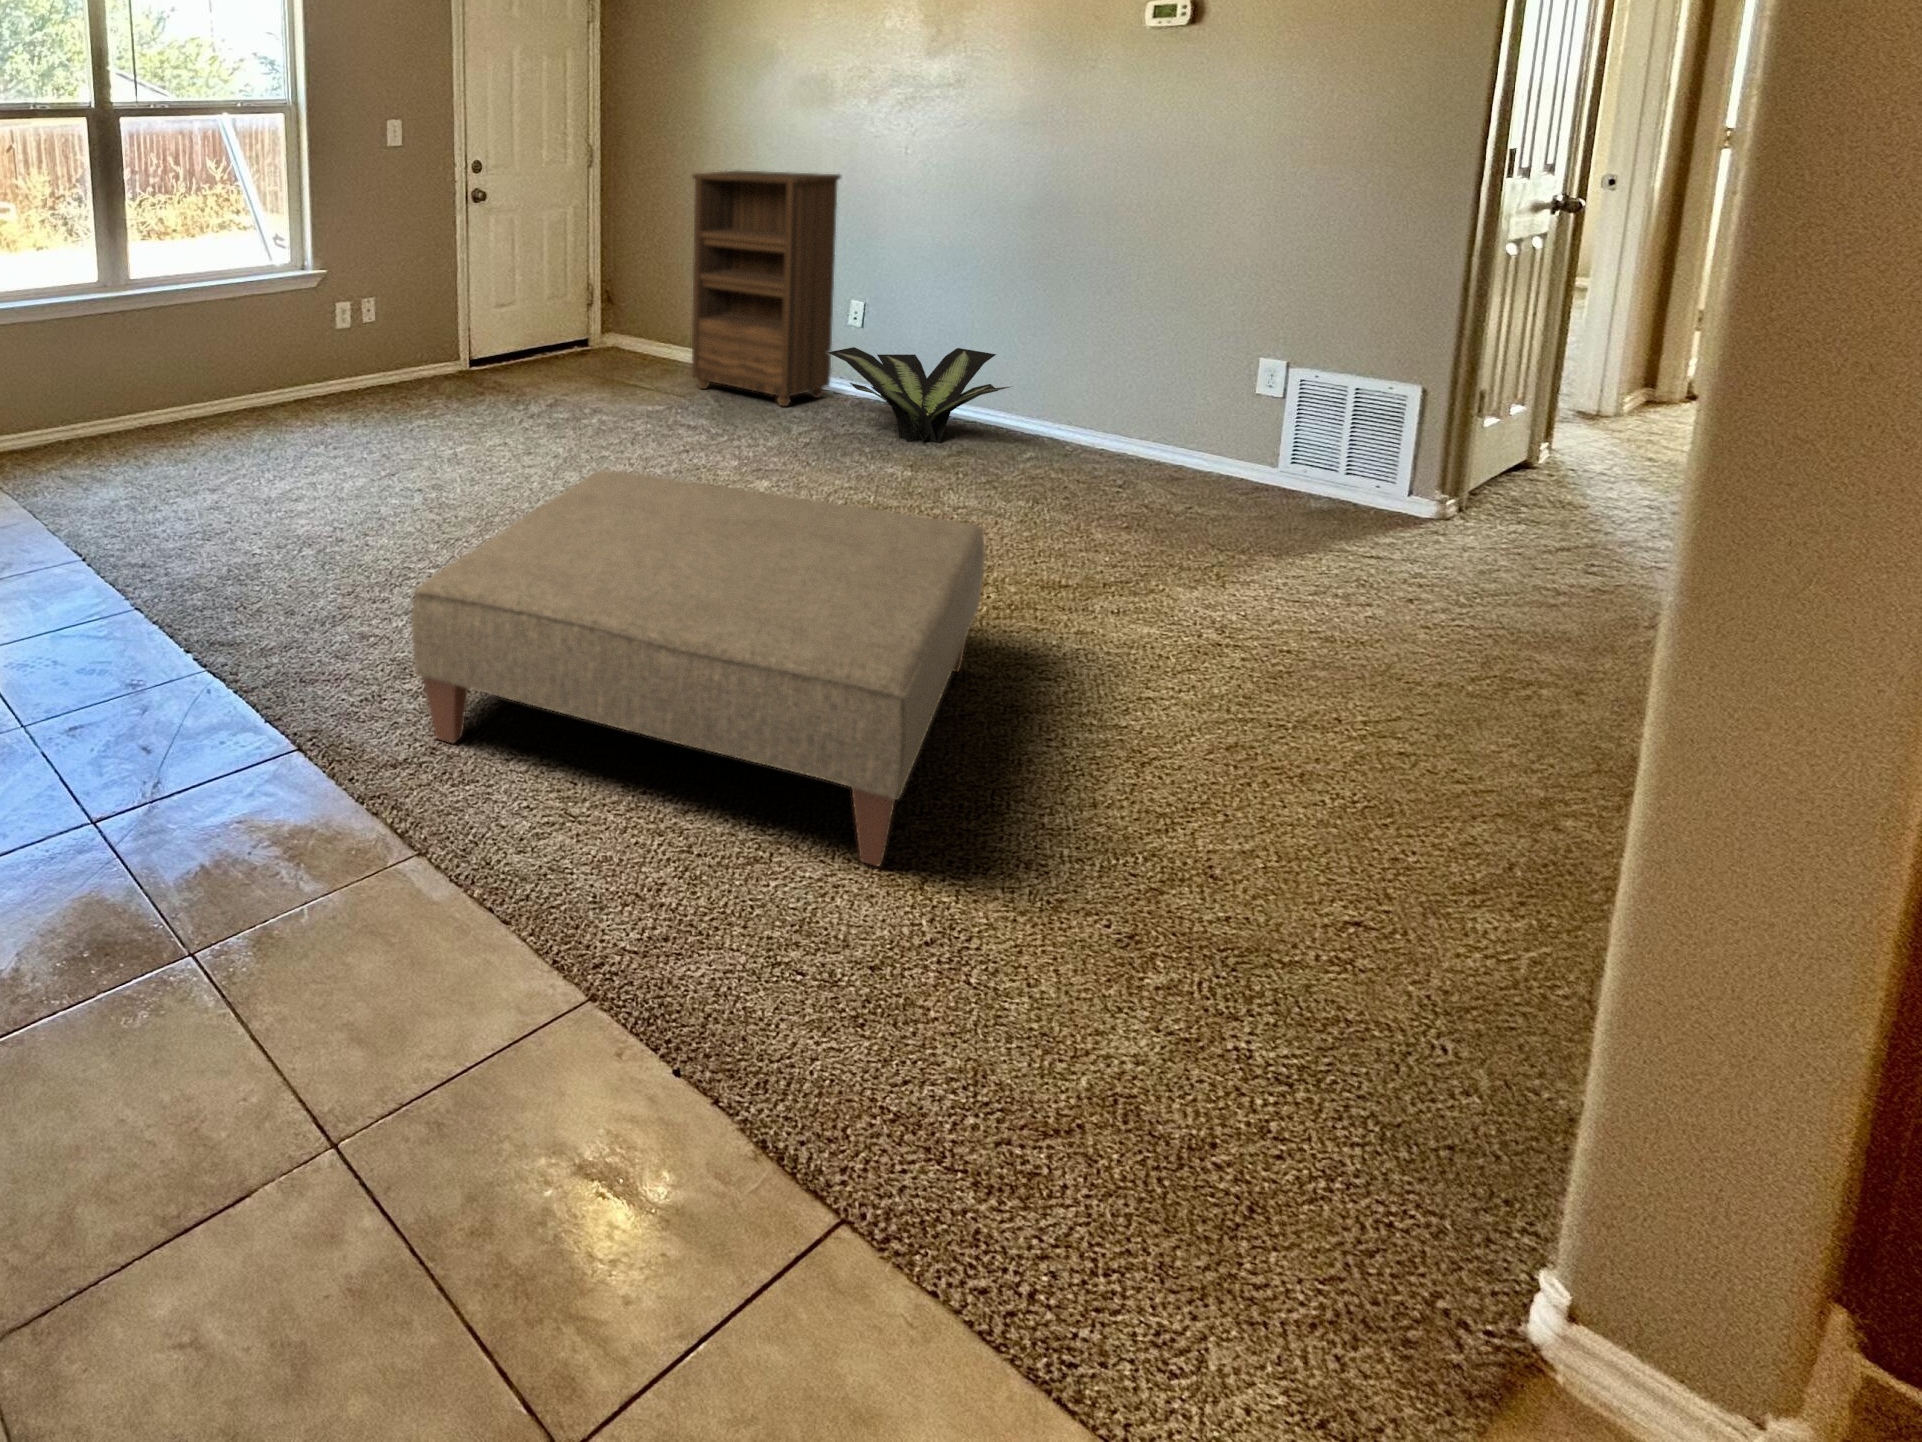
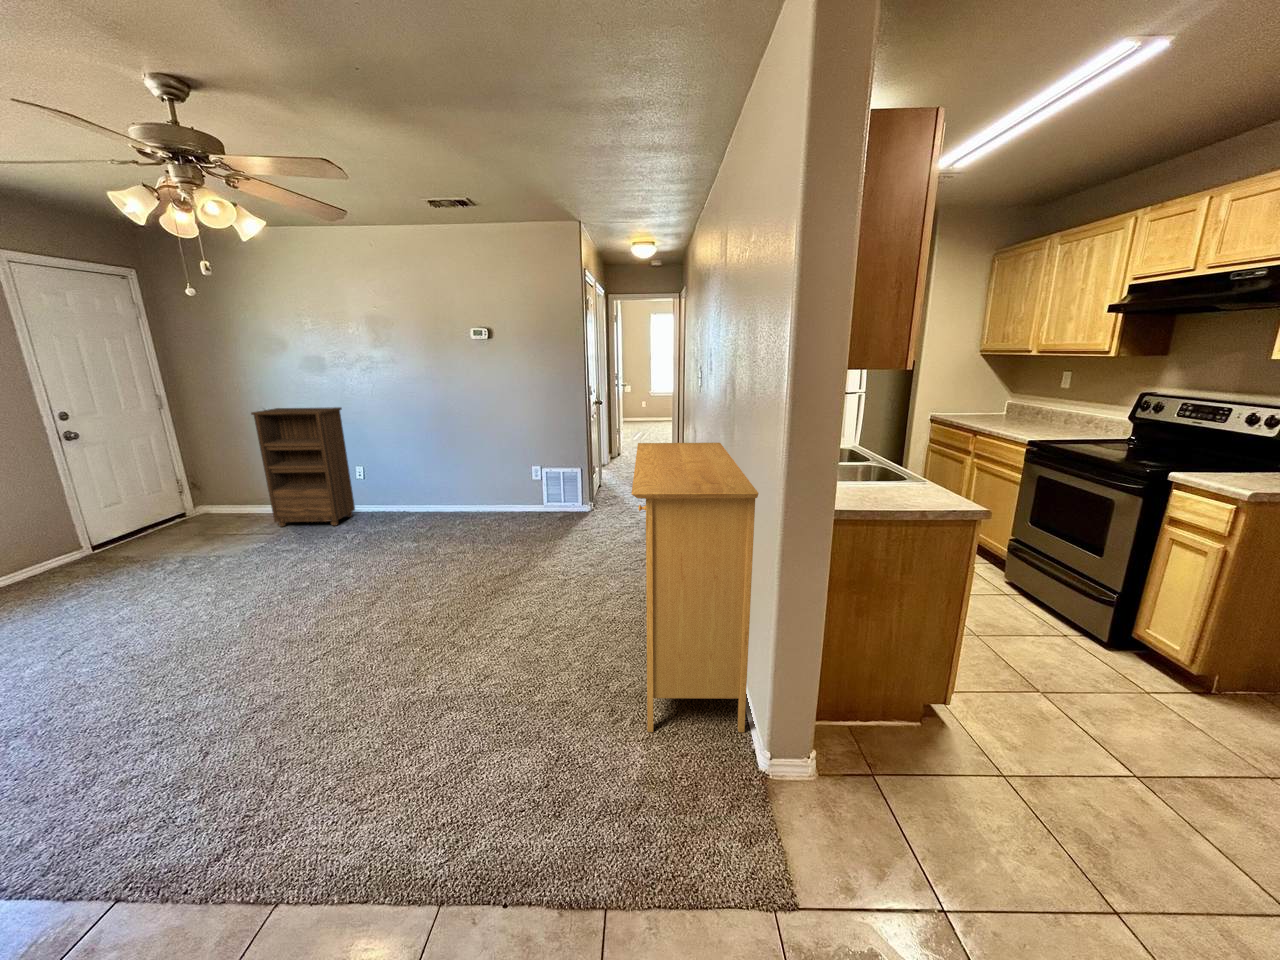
console table: none [1191,285,1817,1214] -> present [632,443,759,732]
potted plant: present [828,347,1010,443] -> none [357,481,448,529]
ottoman: present [411,471,985,866] -> none [198,566,527,819]

